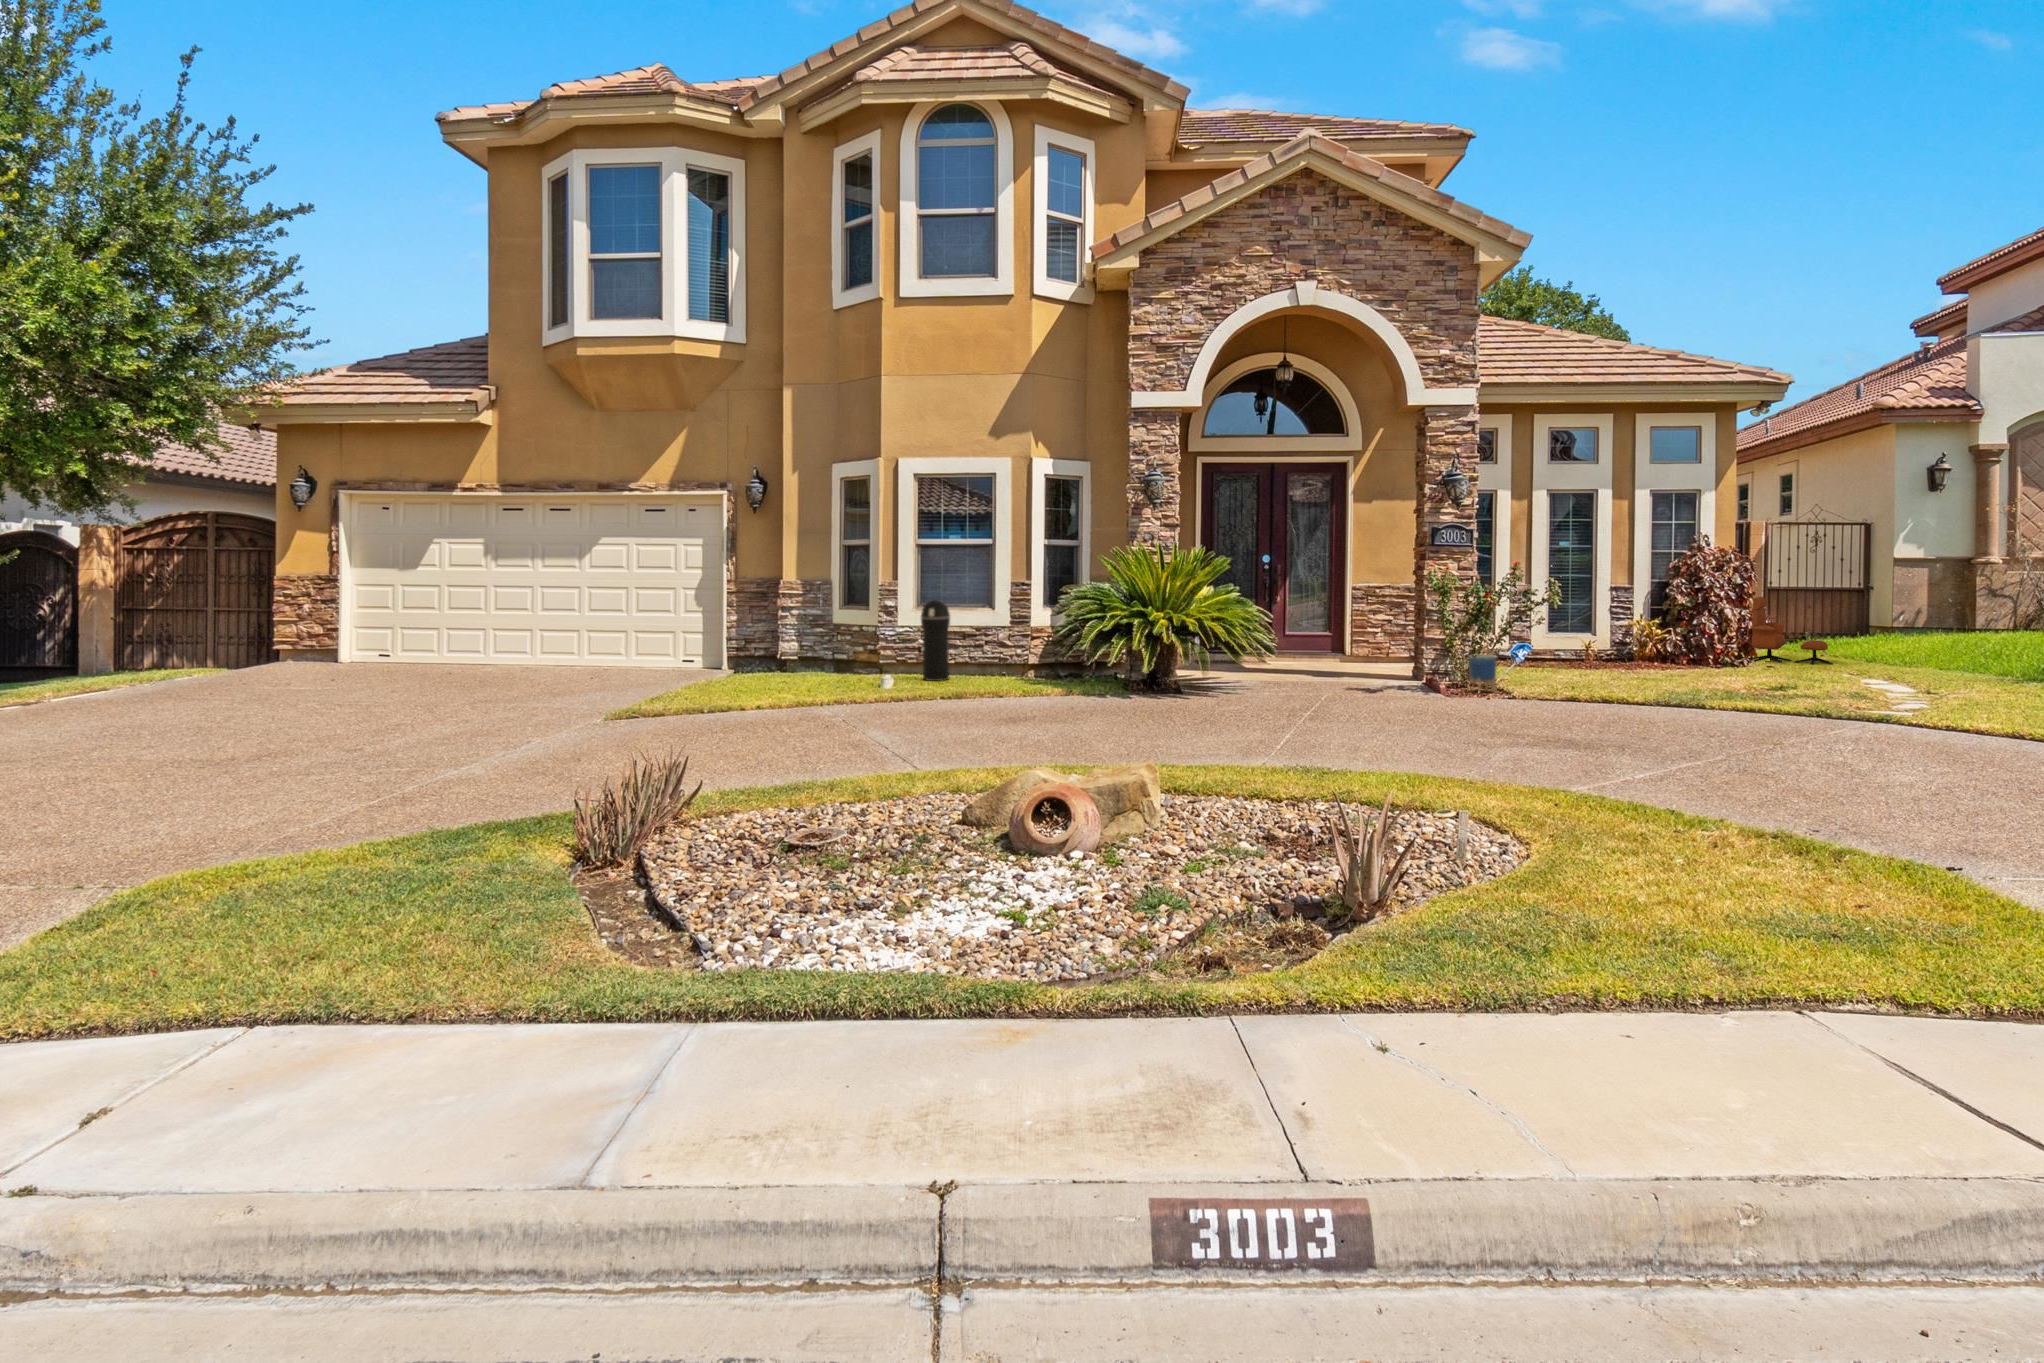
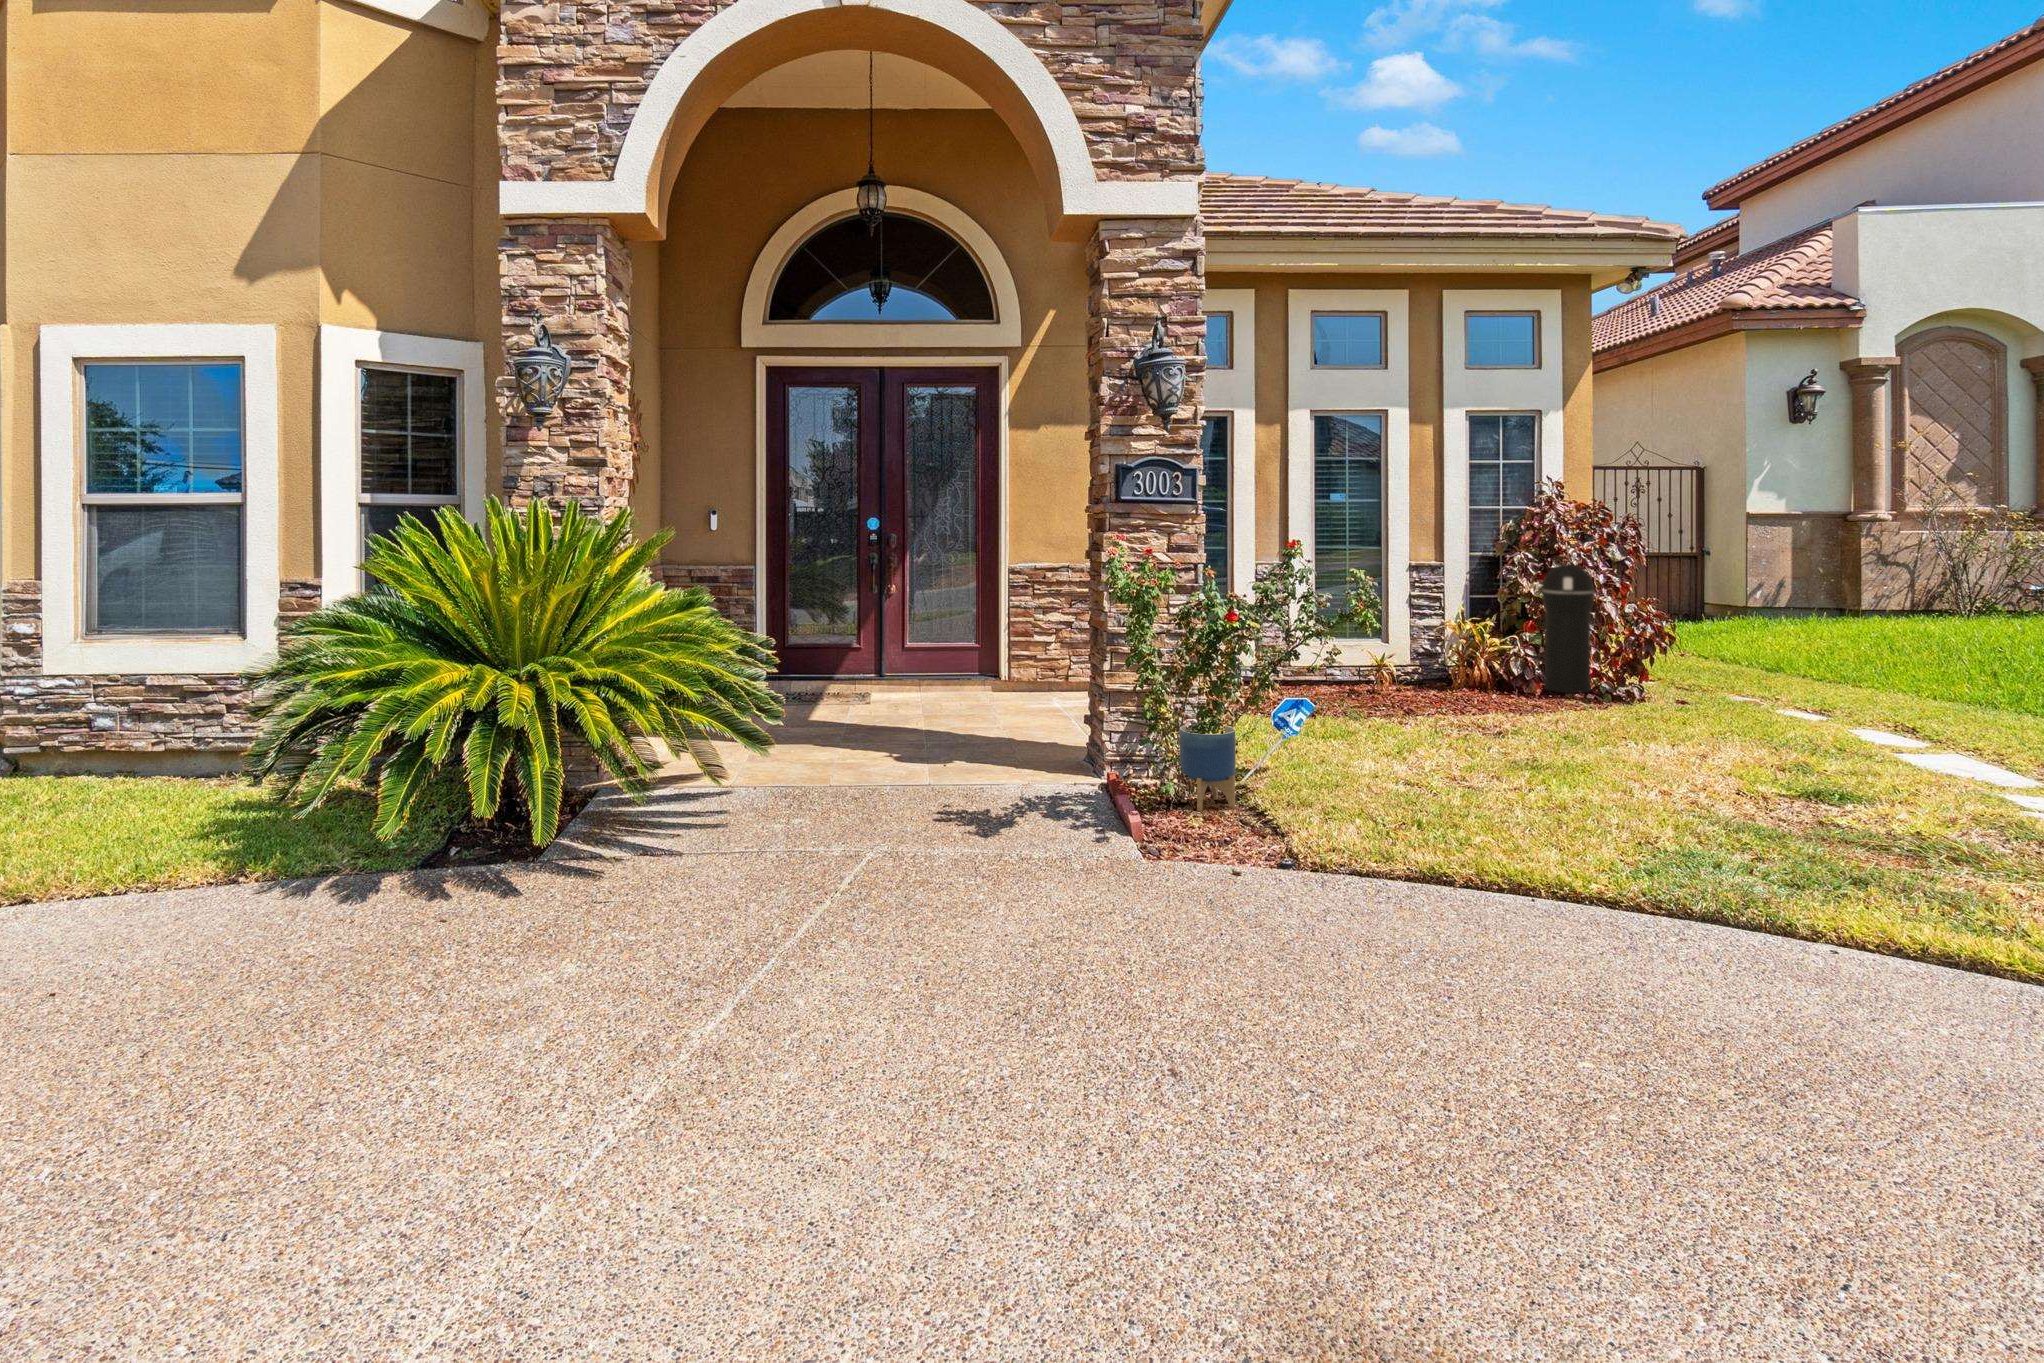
lounge chair: present [1749,597,1833,665] -> none [1642,579,1791,696]
trash can: present [921,600,950,681] -> present [1542,564,1595,693]

